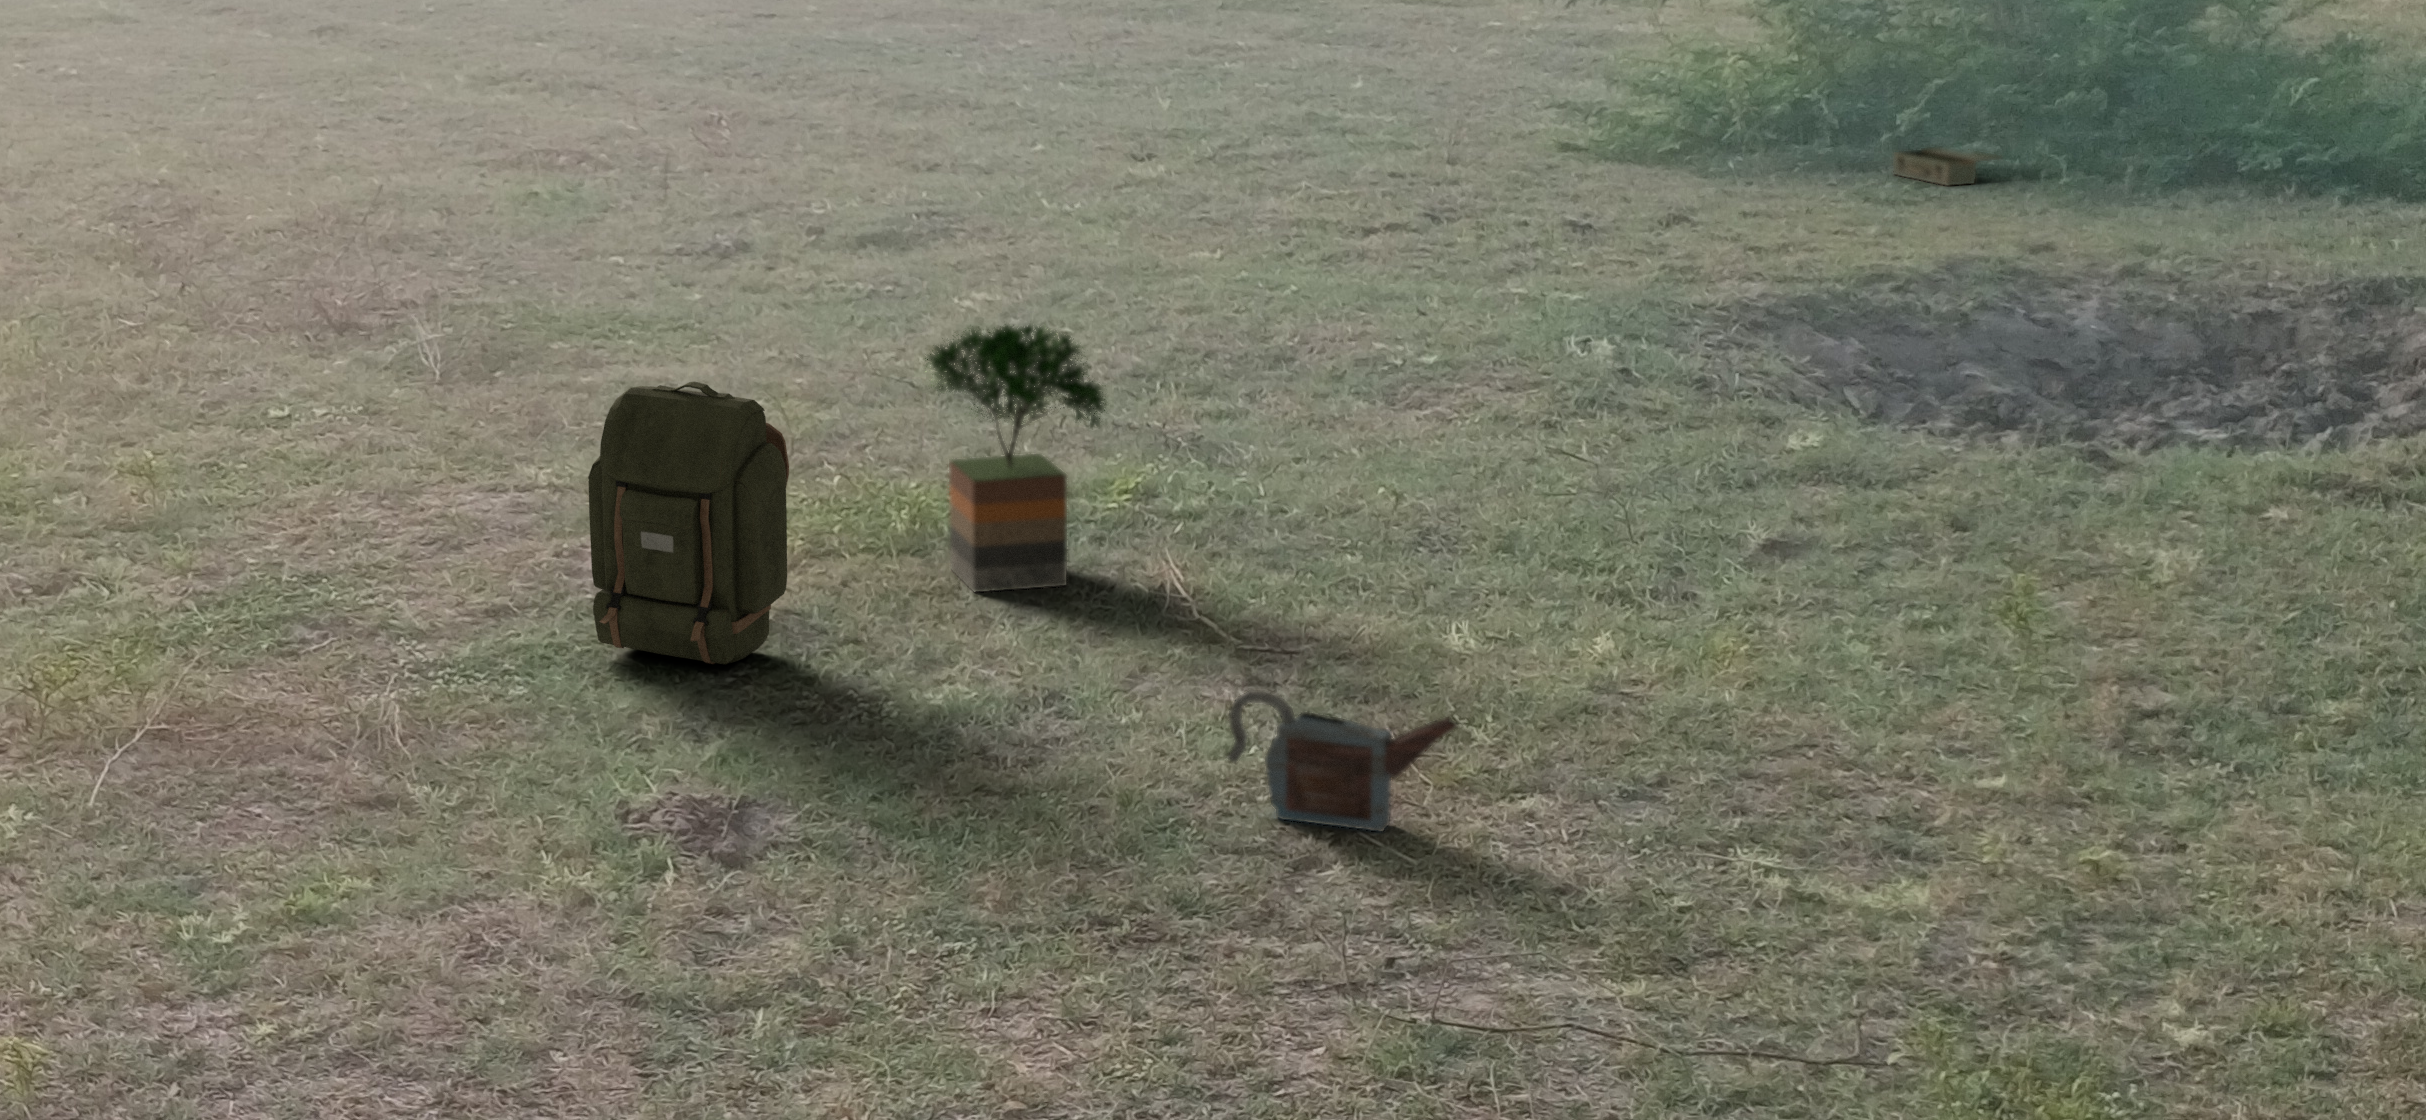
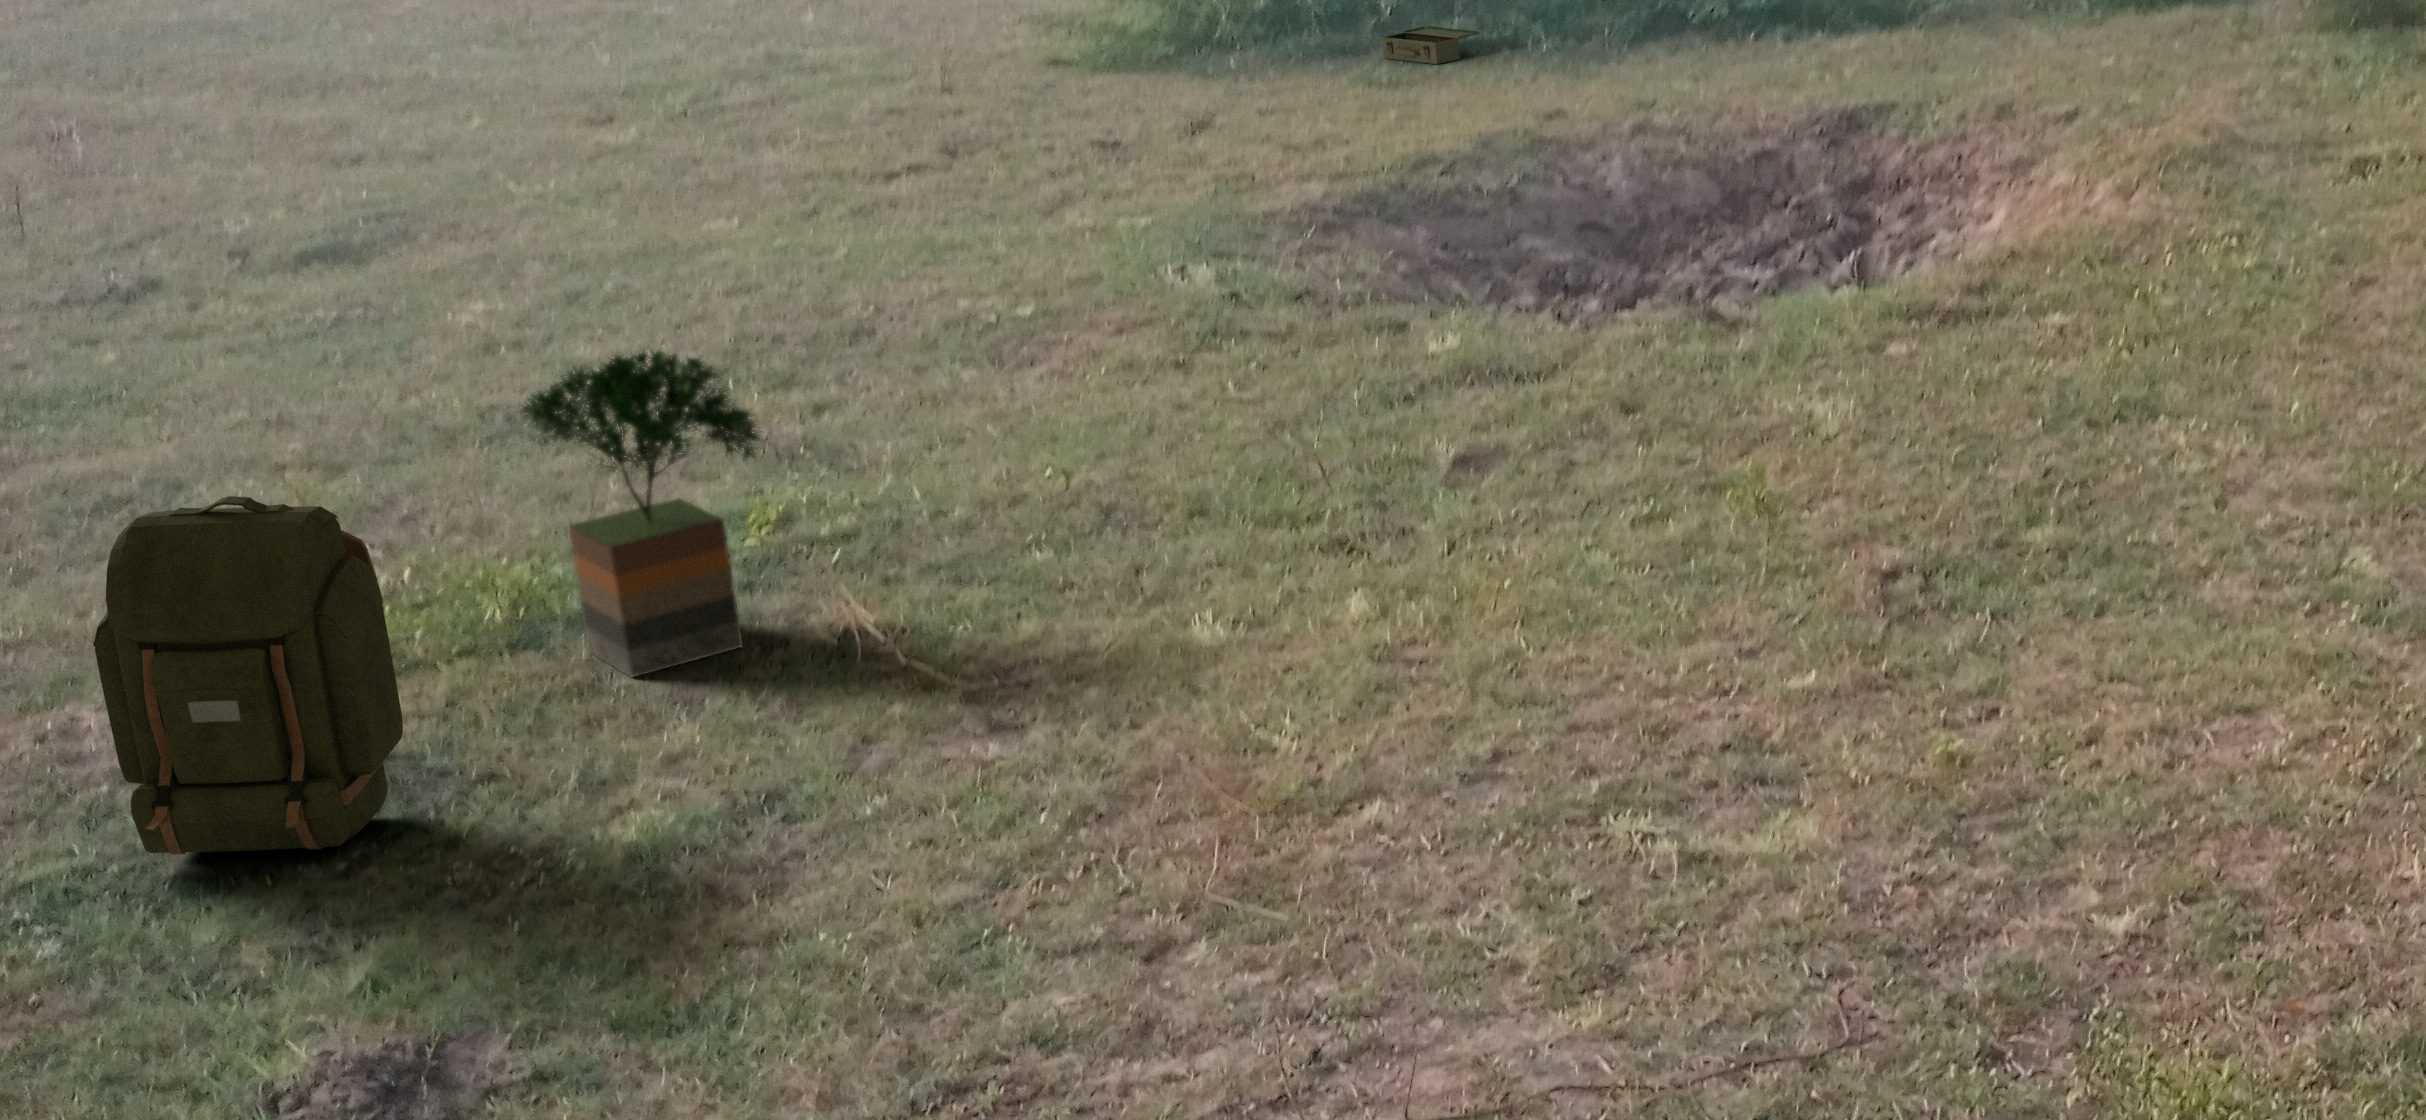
watering can: present [1227,690,1458,831] -> none [1039,741,1308,898]

